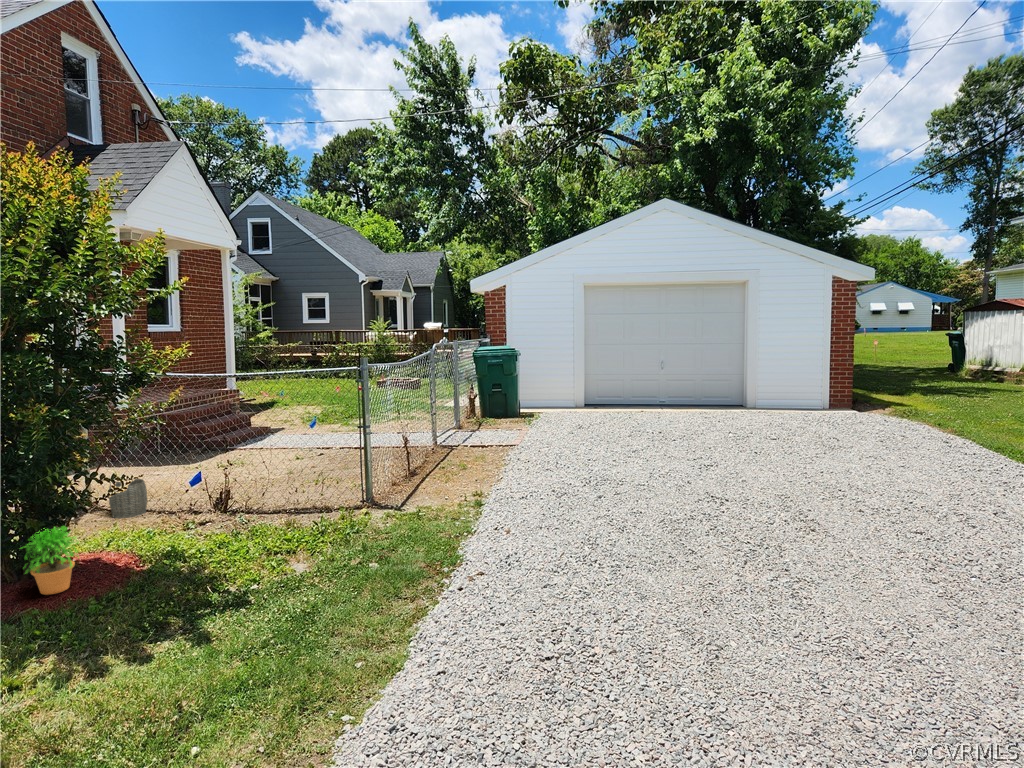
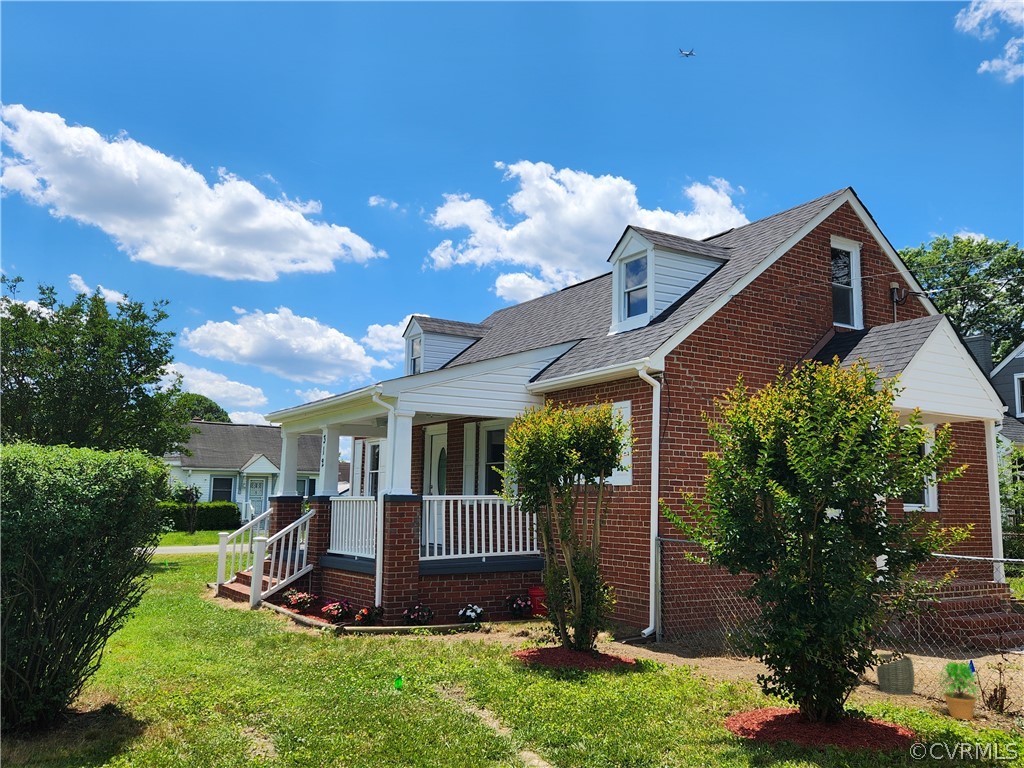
potted plant: present [25,526,77,595] -> present [940,663,980,719]

